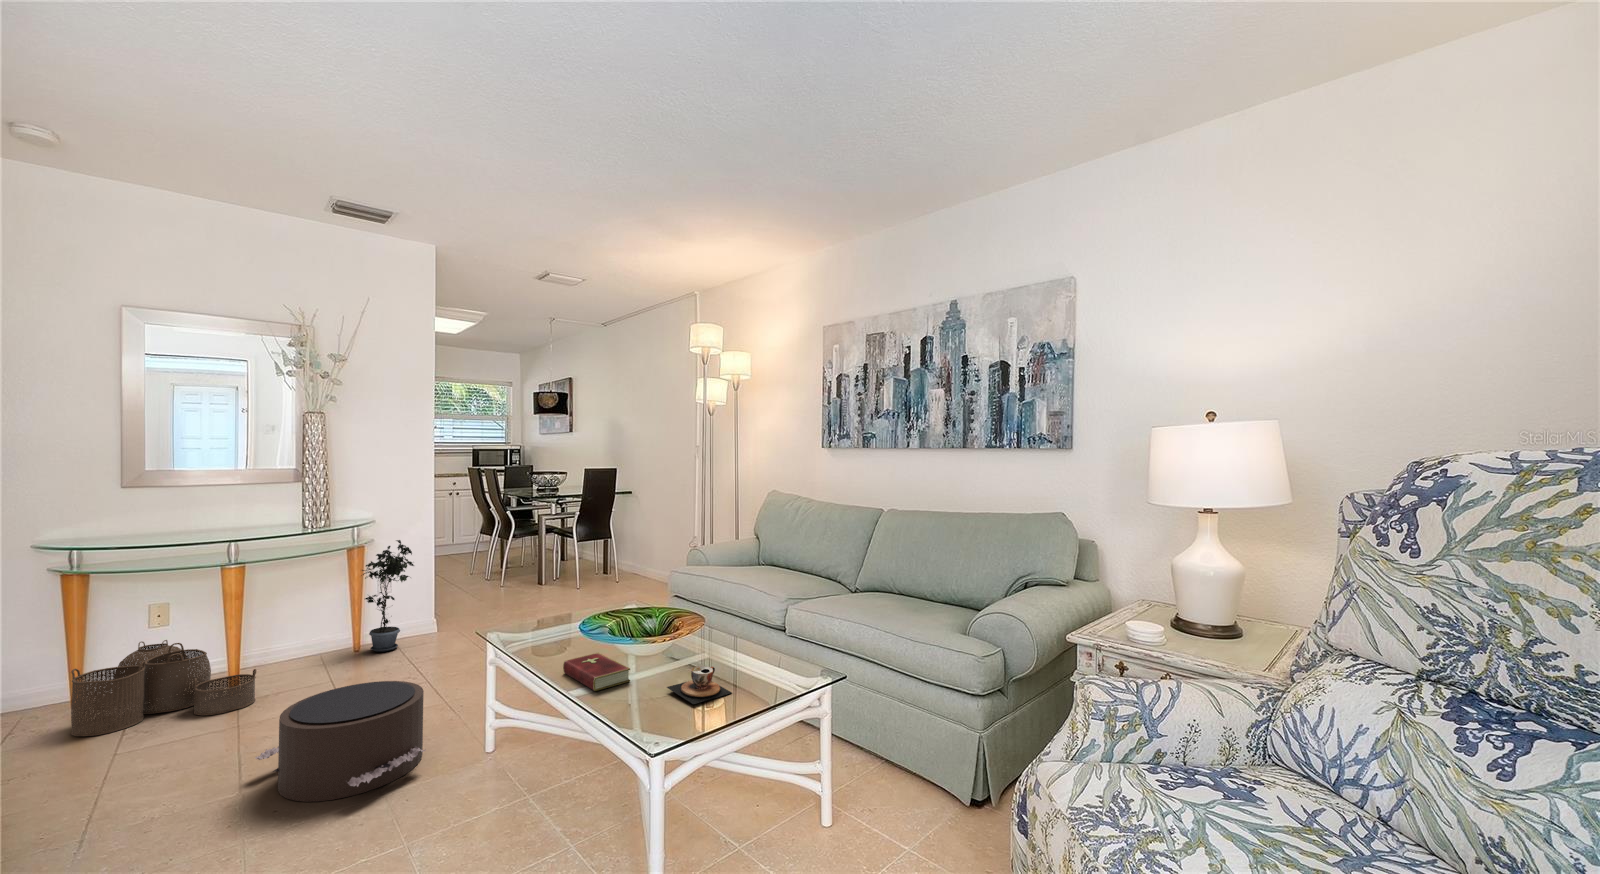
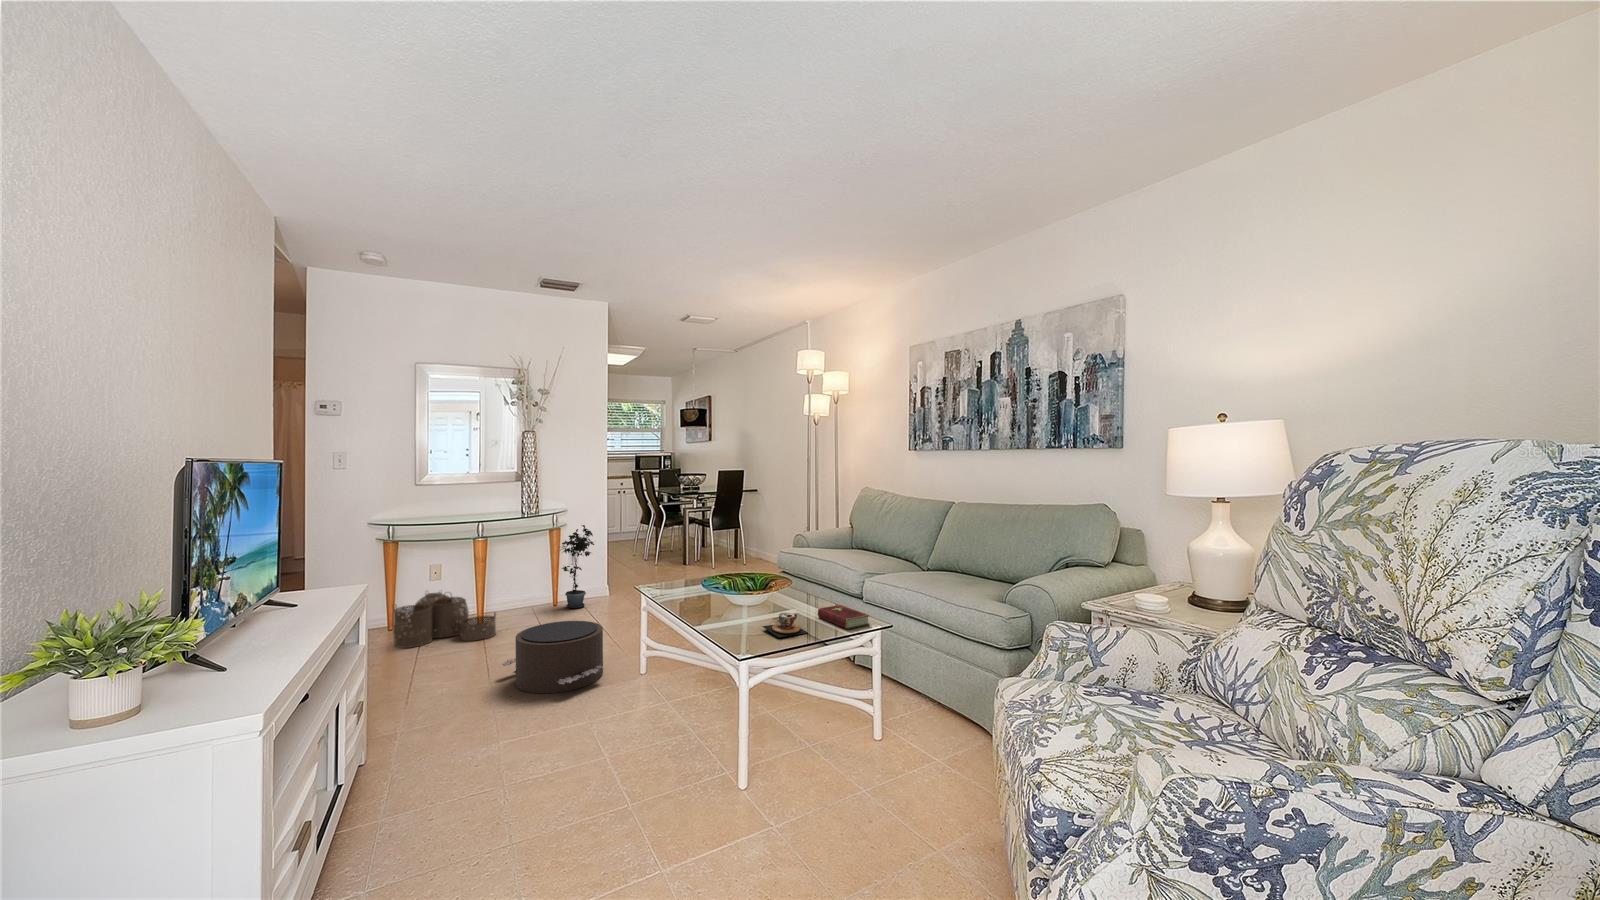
hardcover book: present [563,653,630,691] -> present [818,605,869,629]

